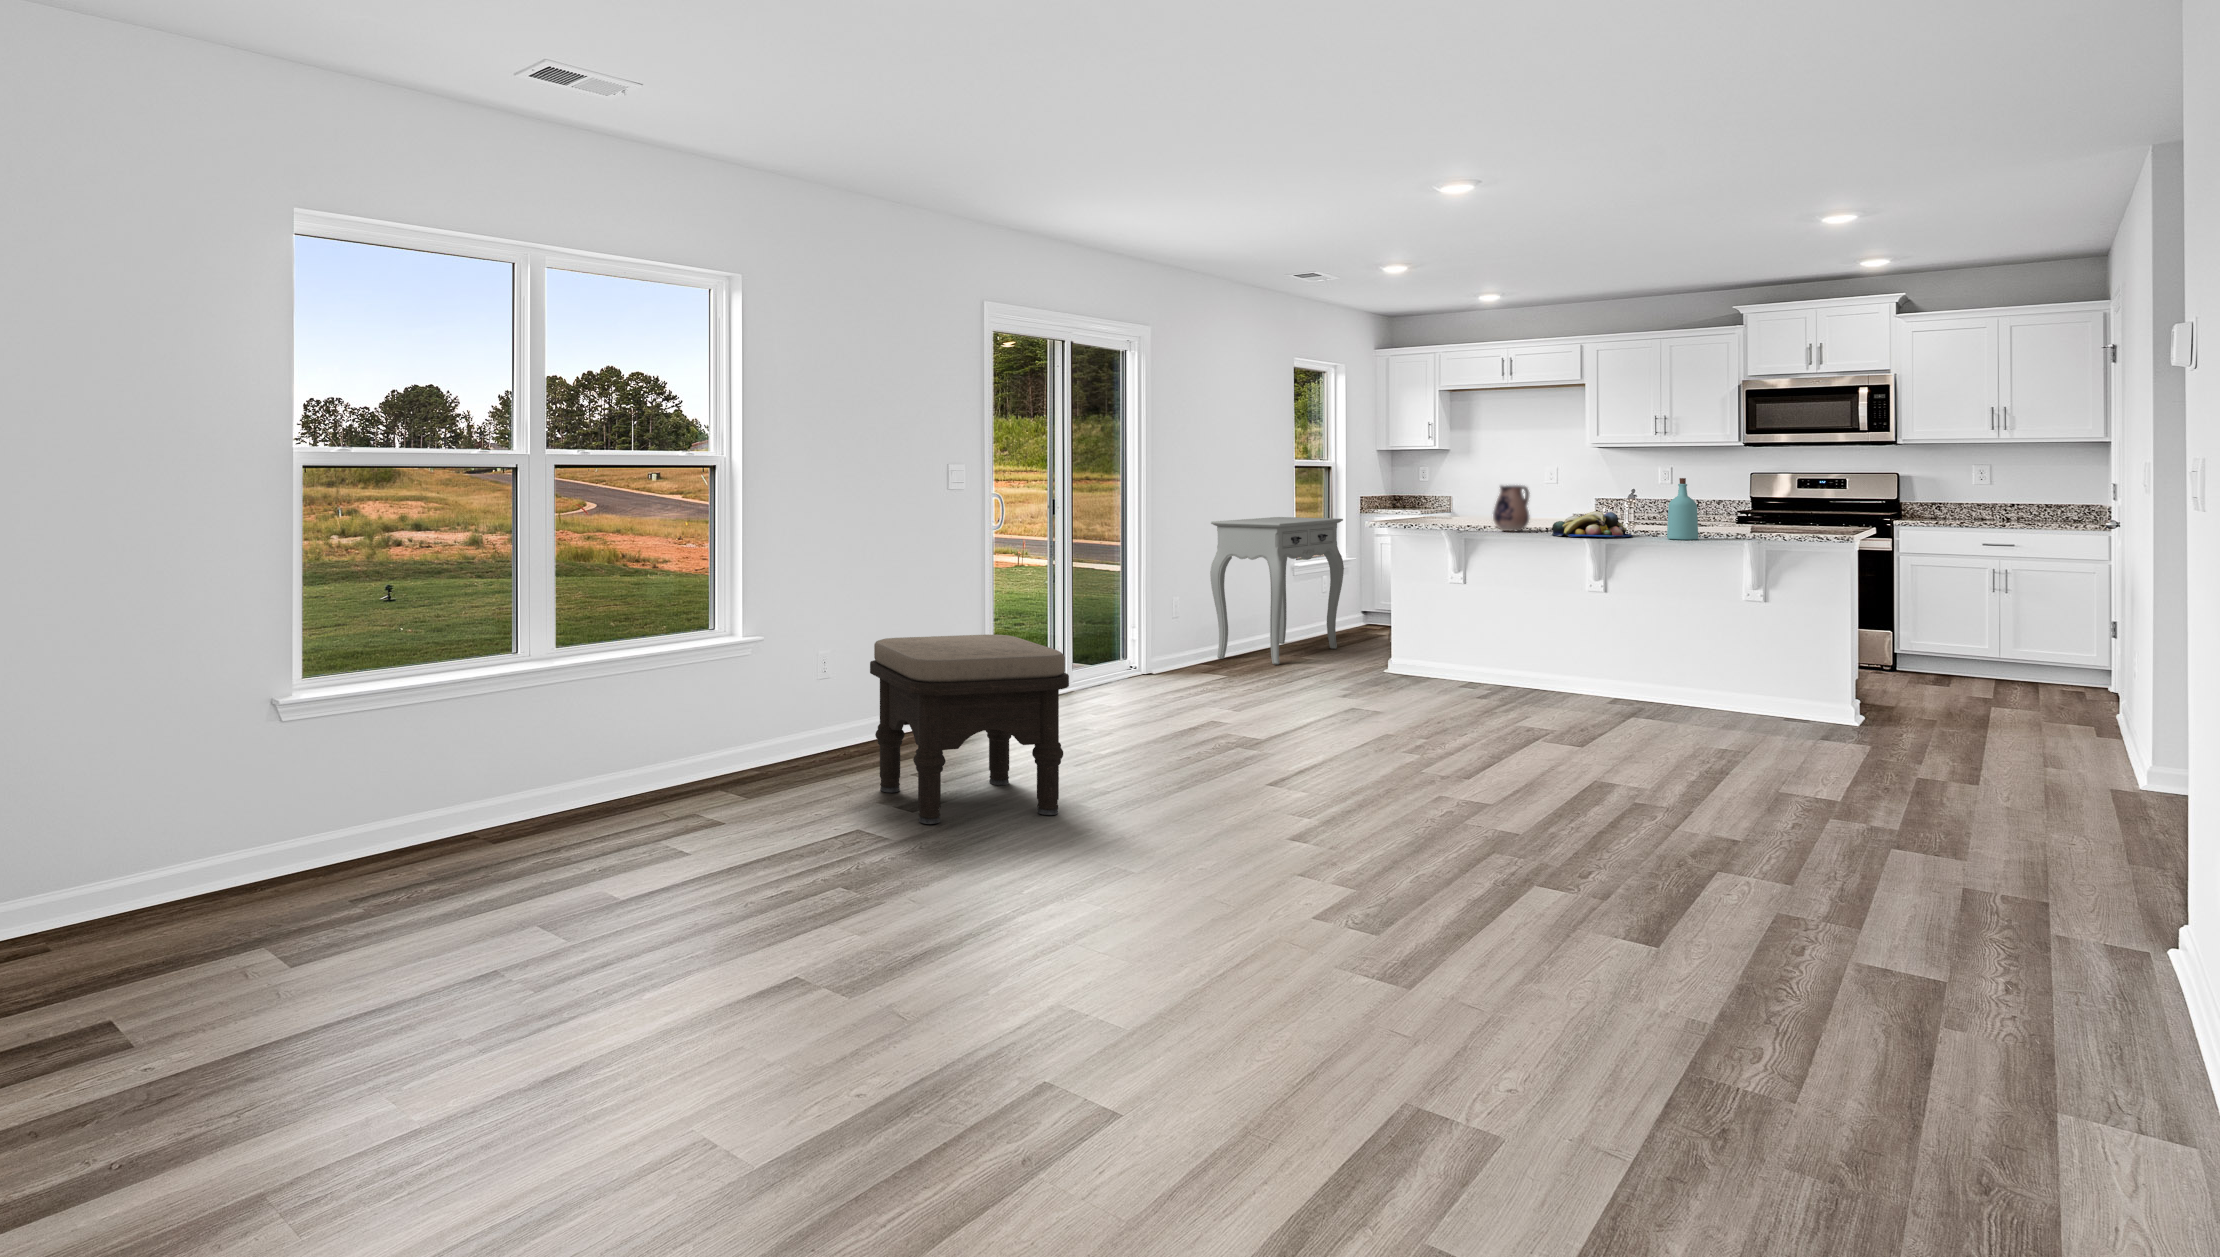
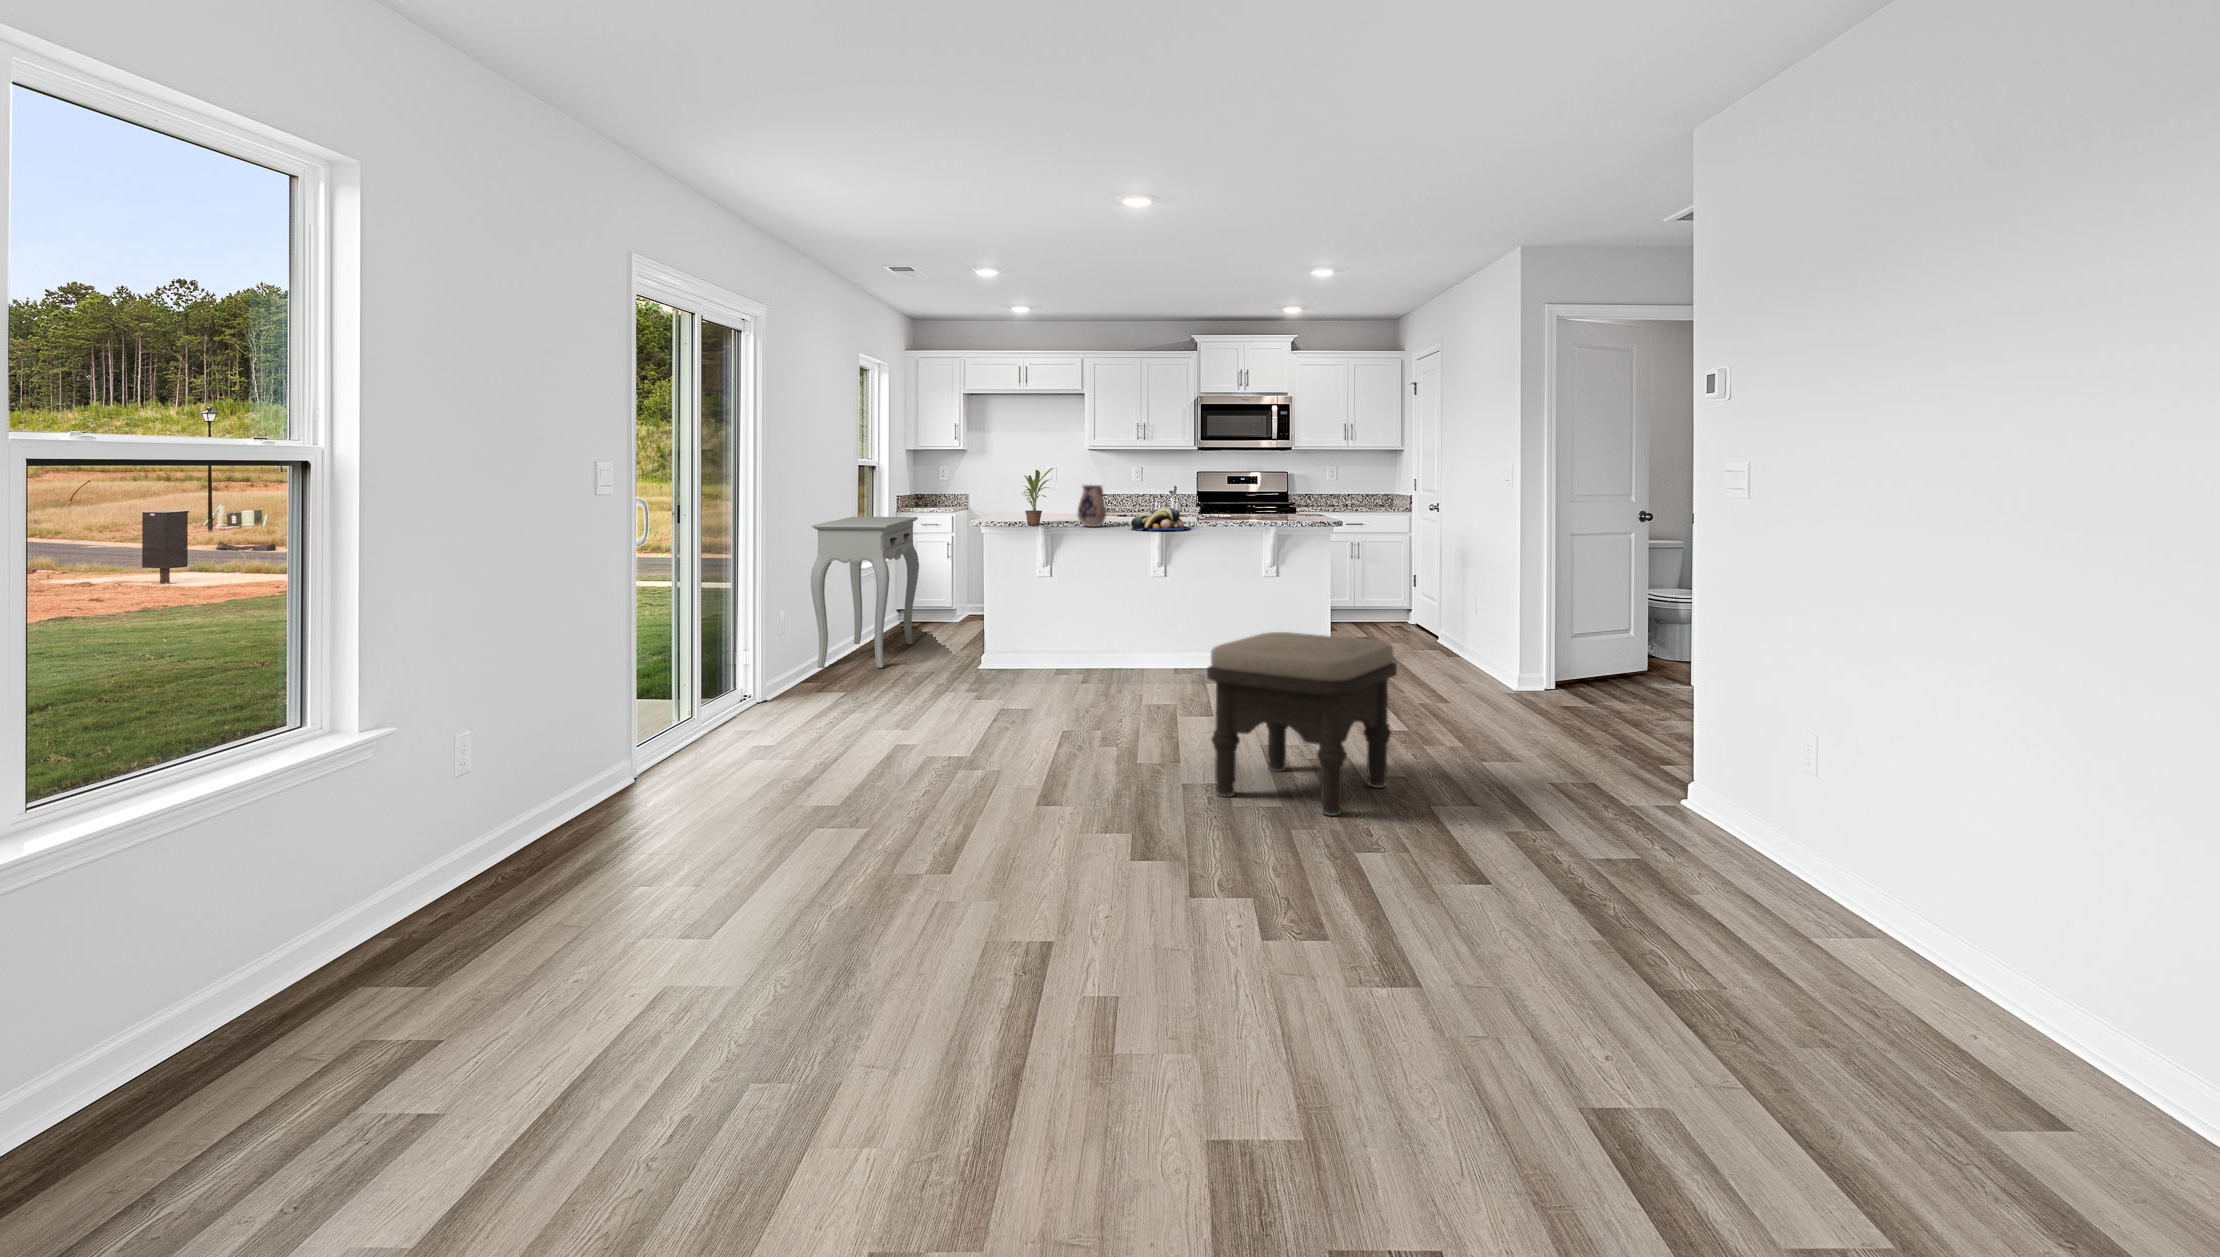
potted plant: none [1428,466,1475,528] -> present [1024,468,1054,525]
bottle: present [1667,478,1698,540] -> none [1216,479,1238,530]
ottoman: present [870,635,1069,824] -> present [1207,632,1397,816]

